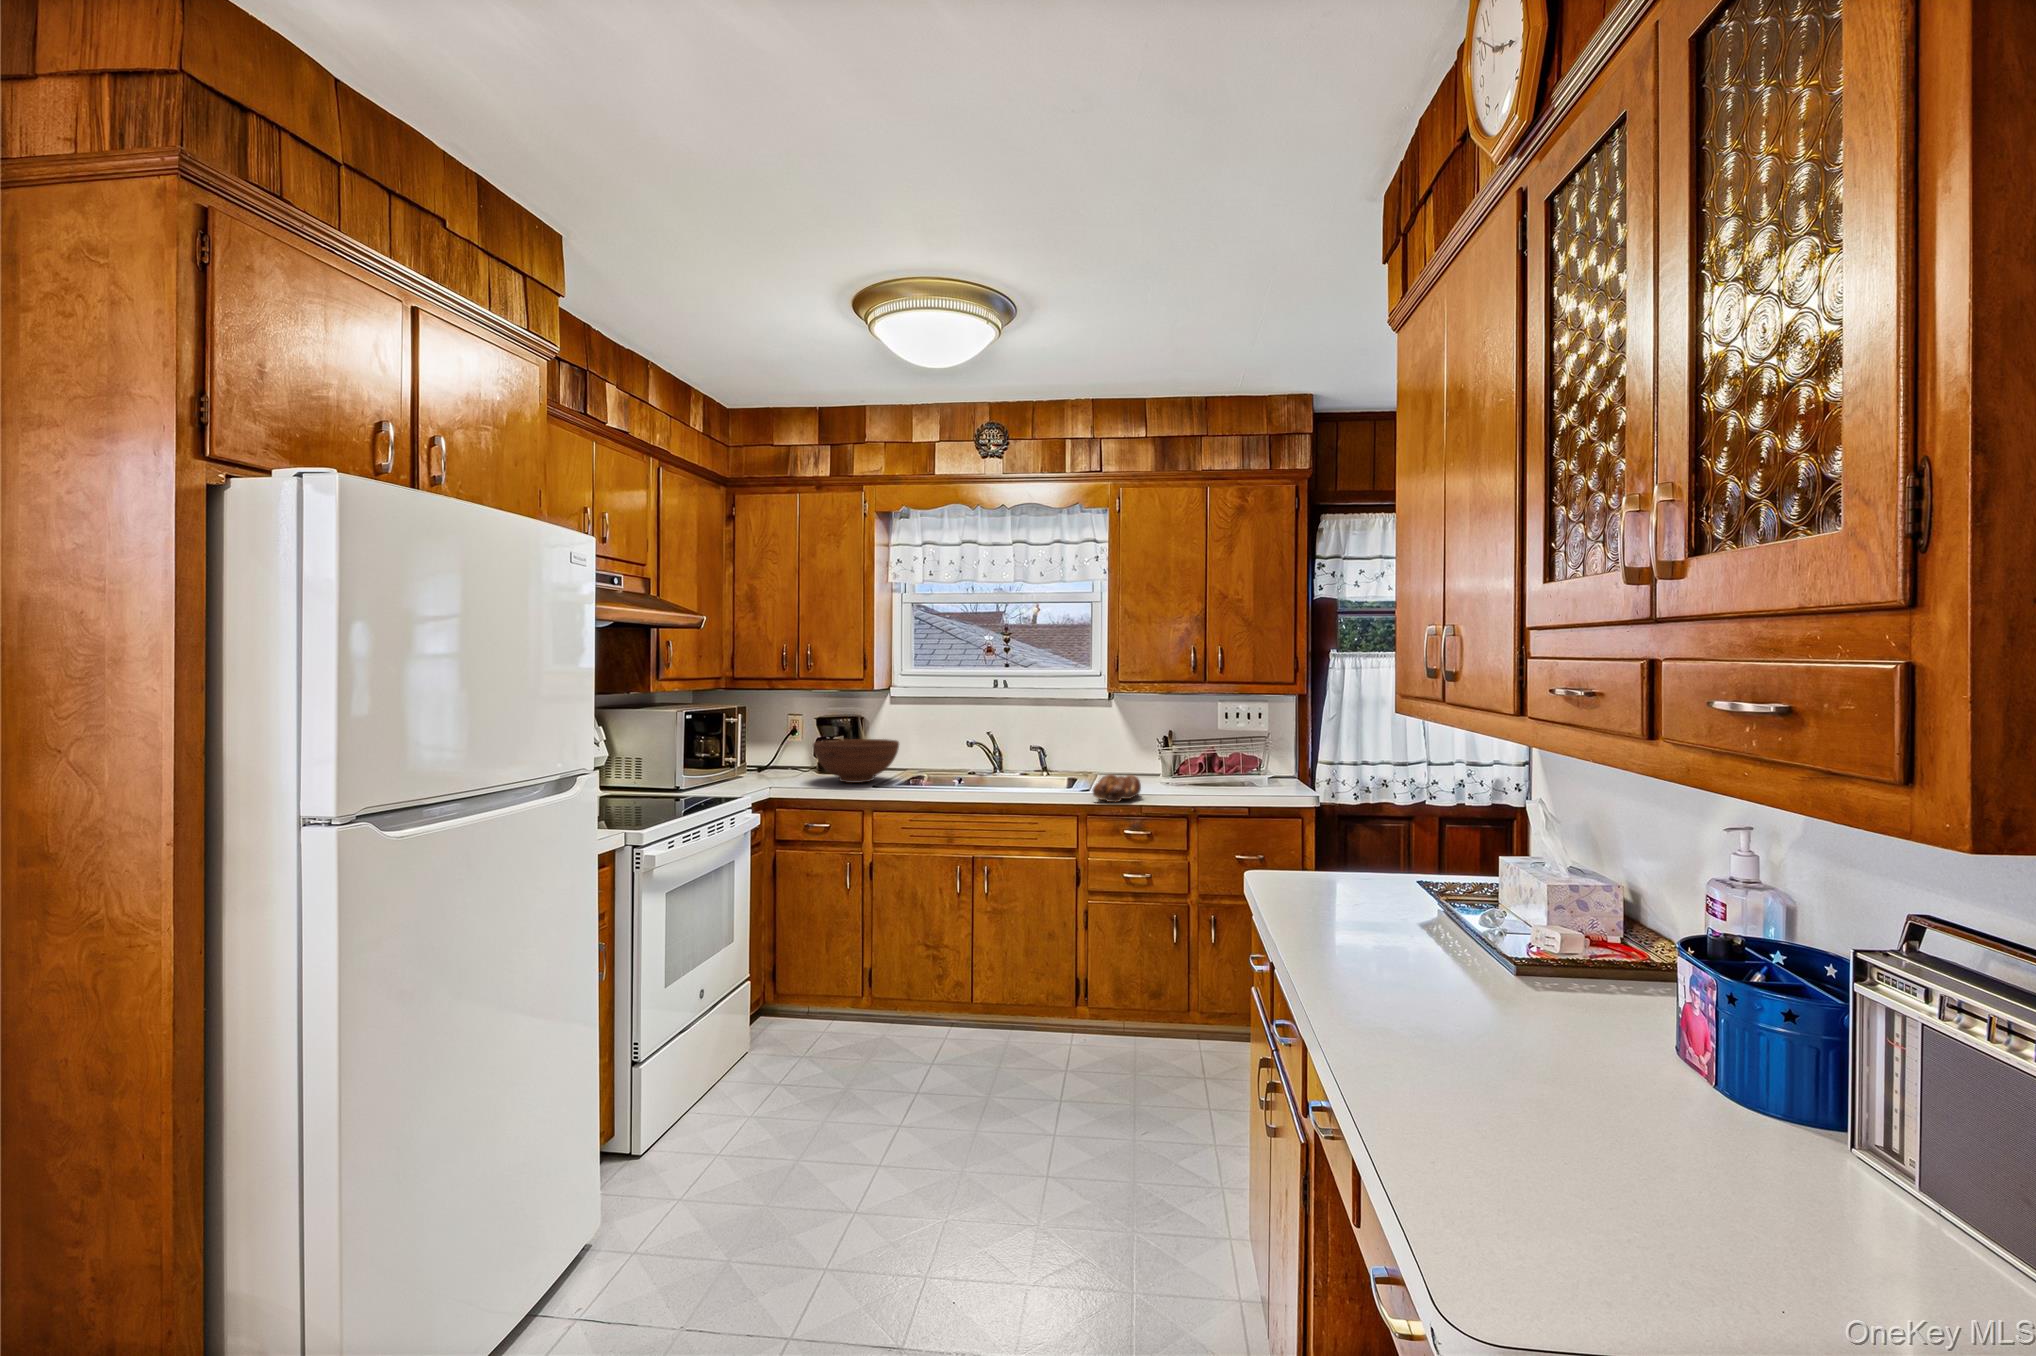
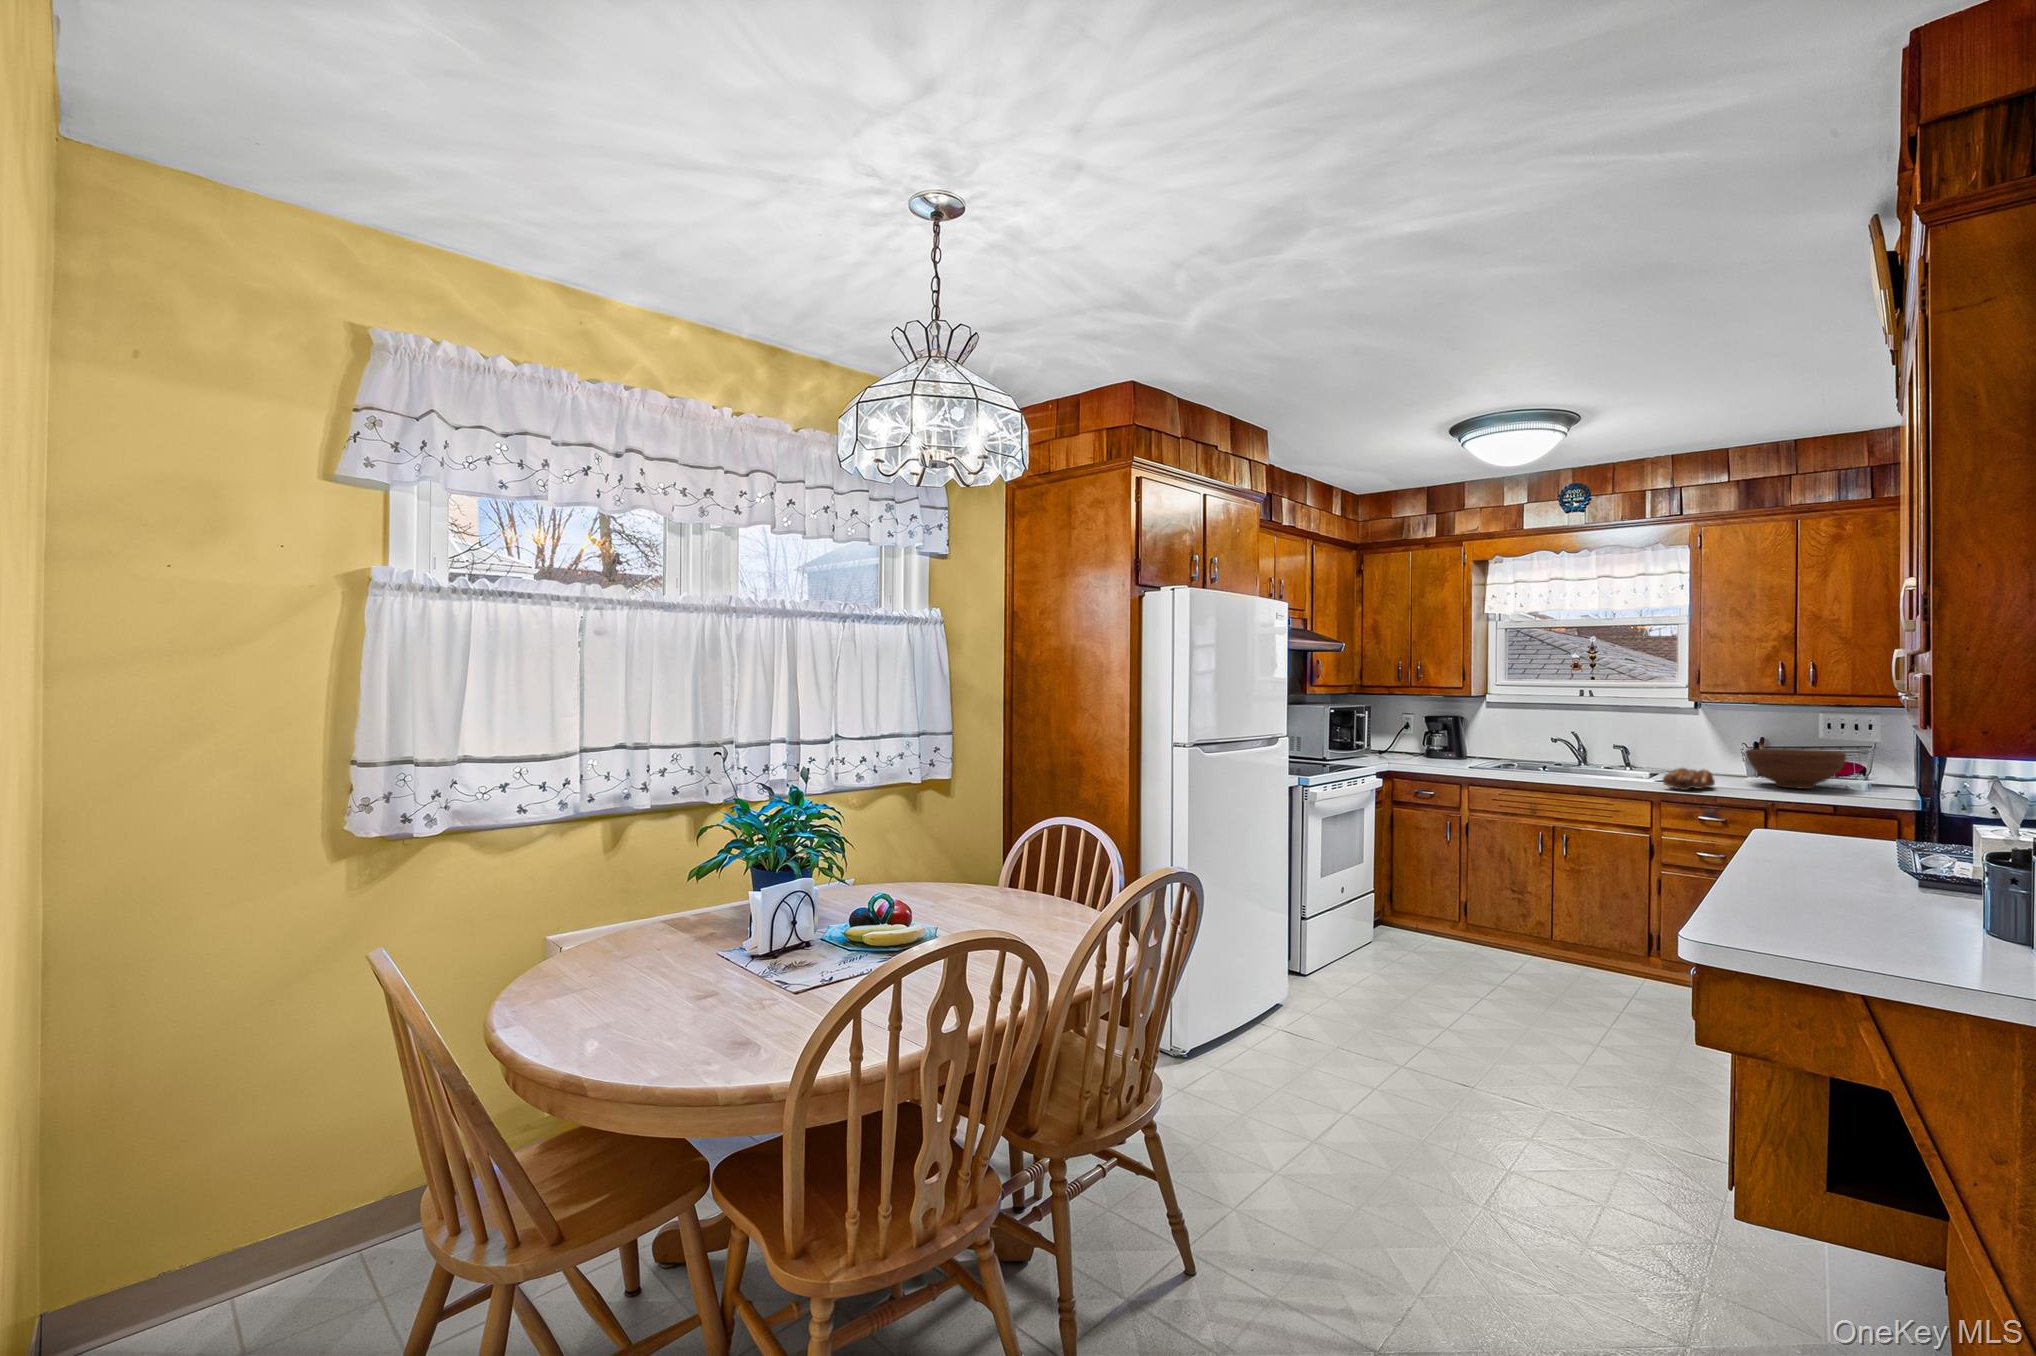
fruit bowl: present [813,739,899,783] -> present [1746,749,1846,789]

